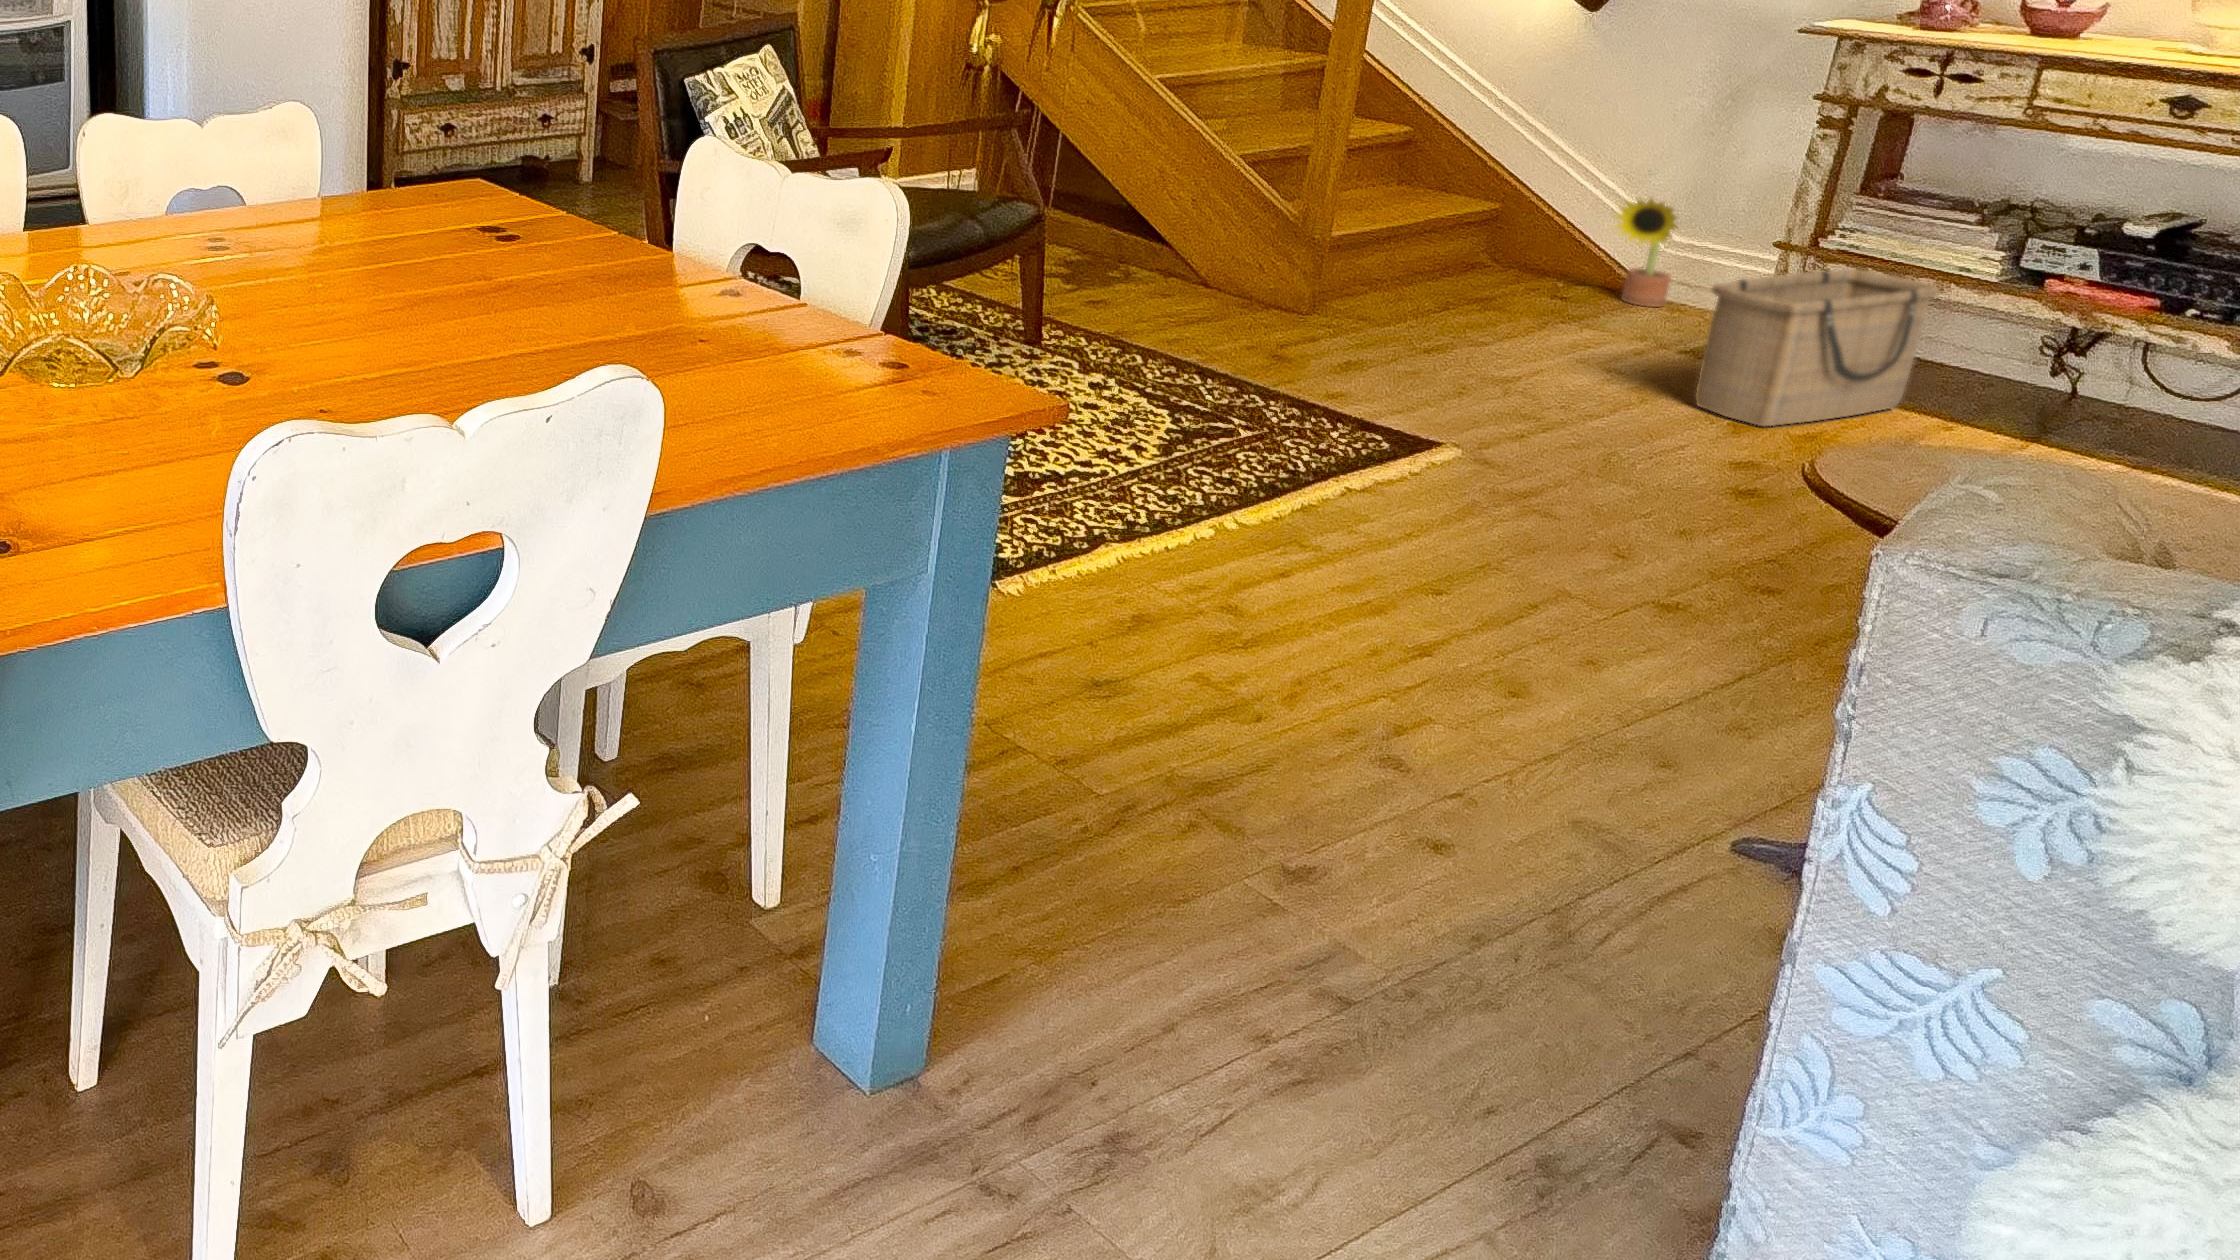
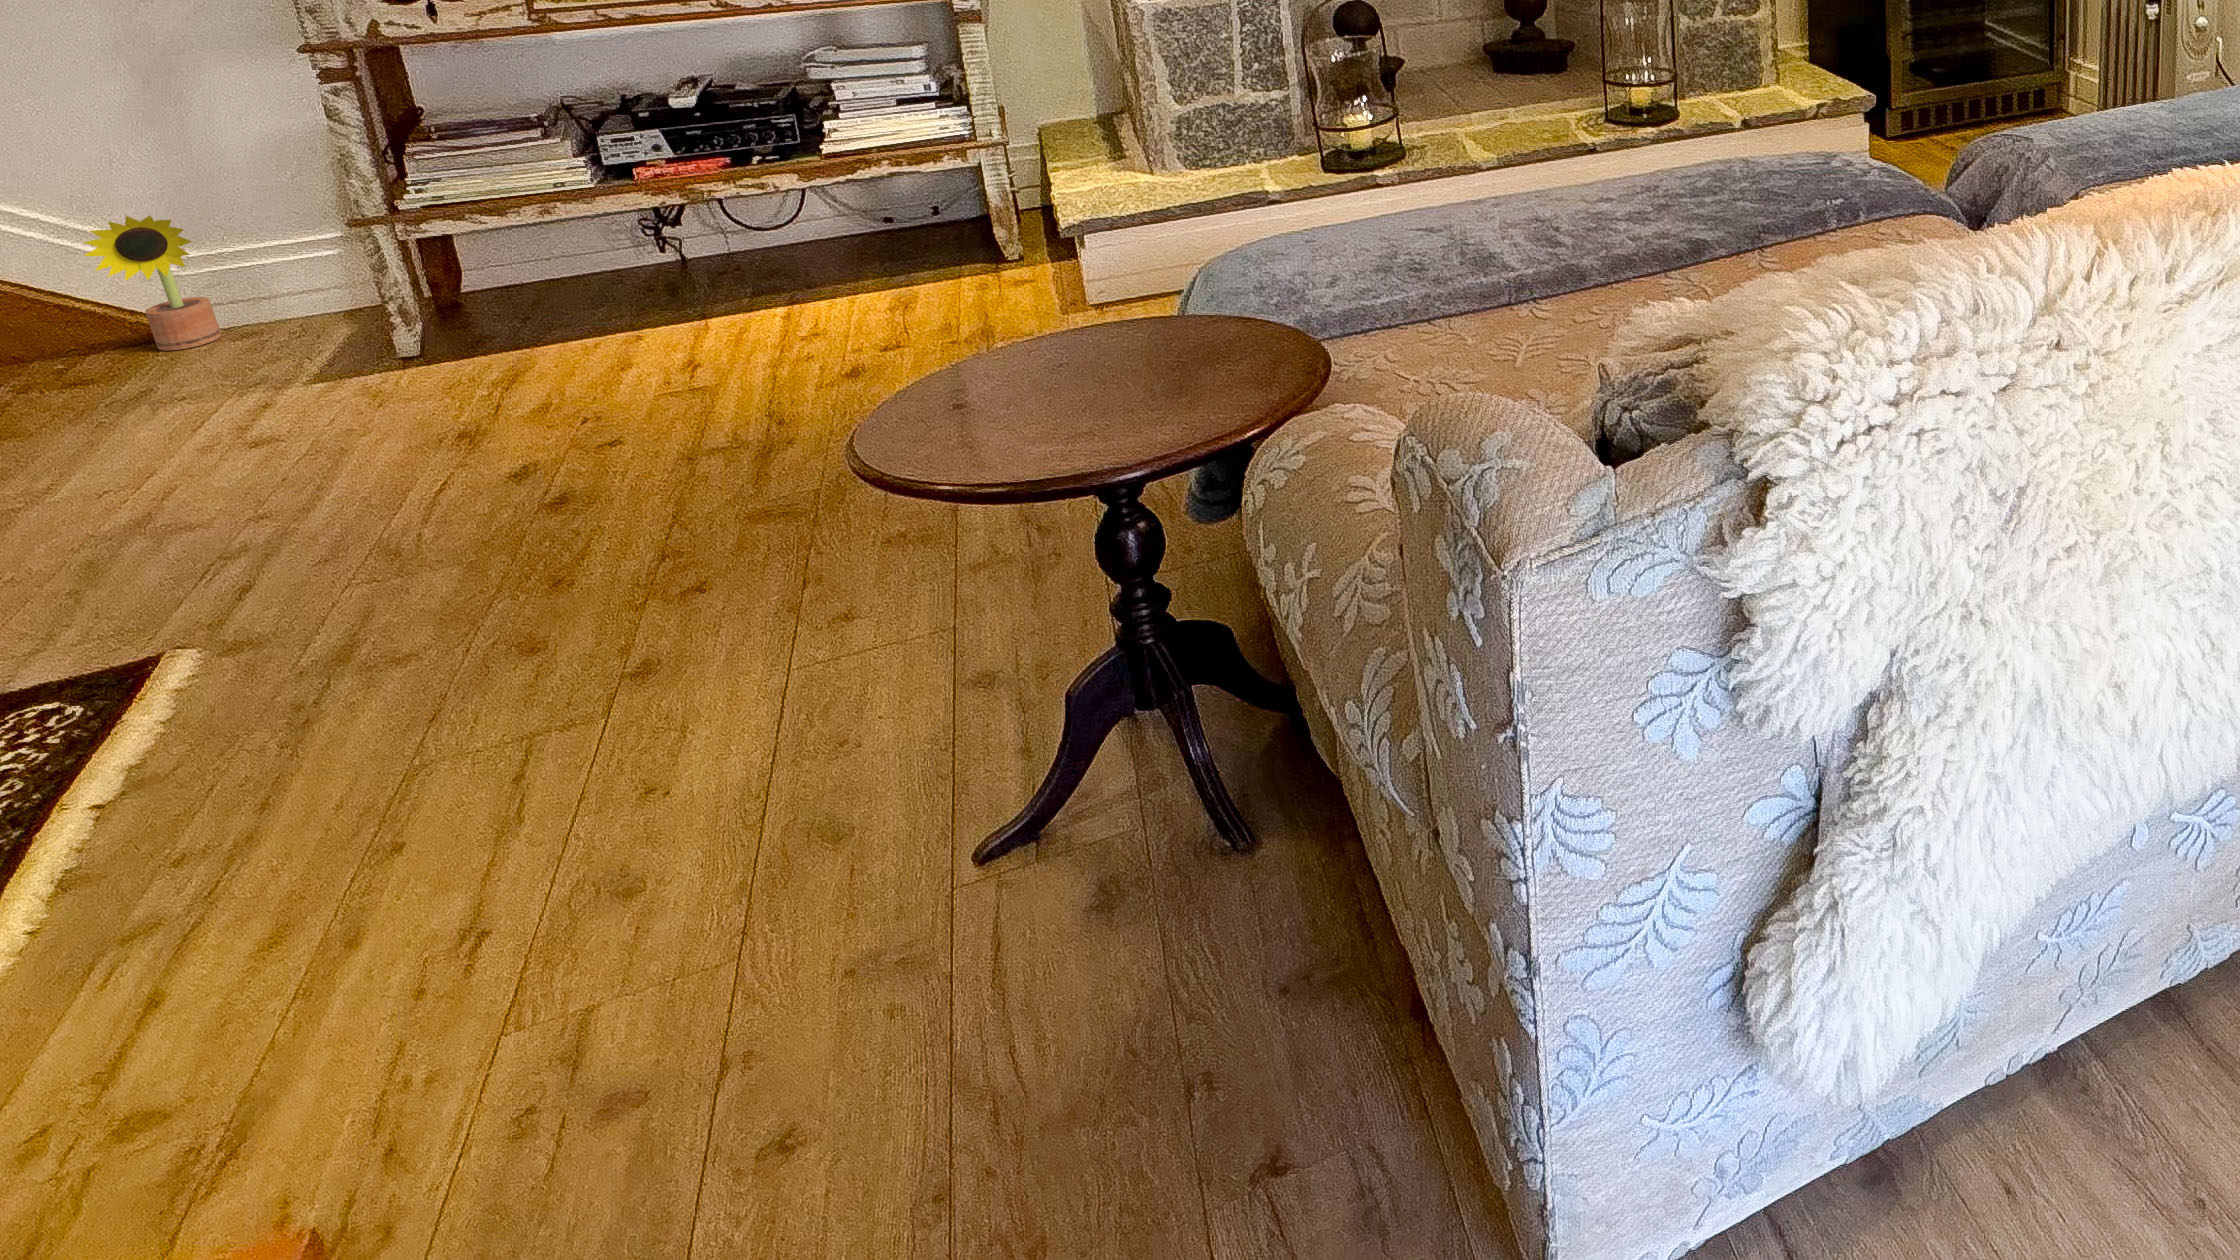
basket: present [1696,268,1940,427] -> none [345,211,577,435]

